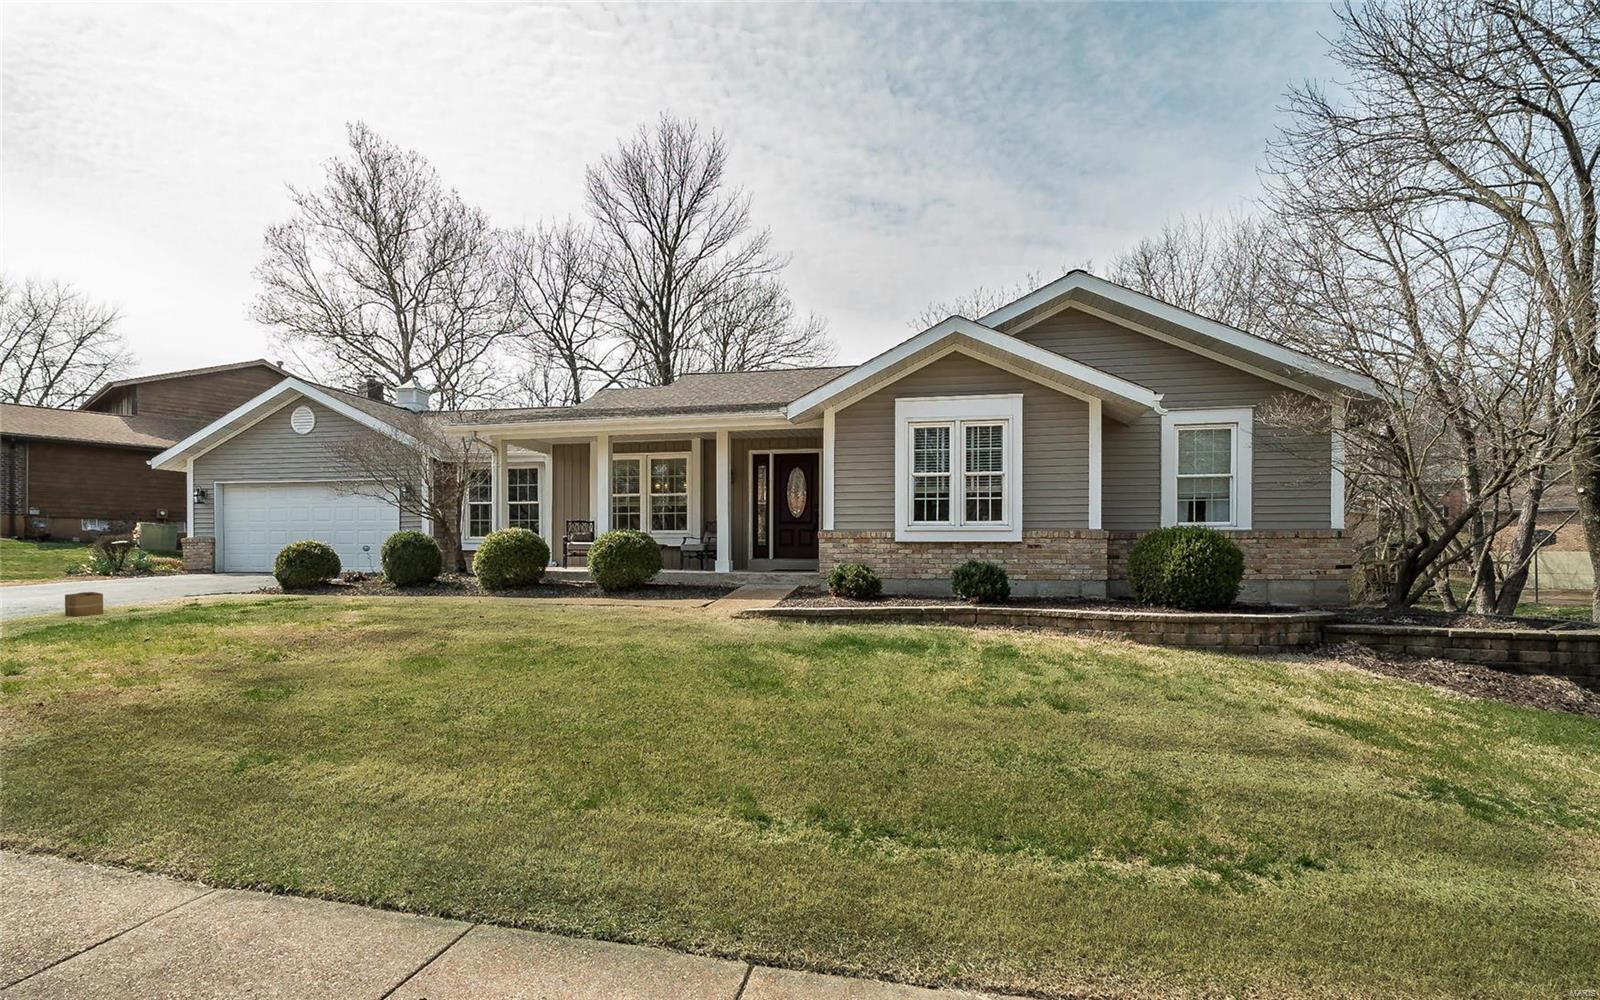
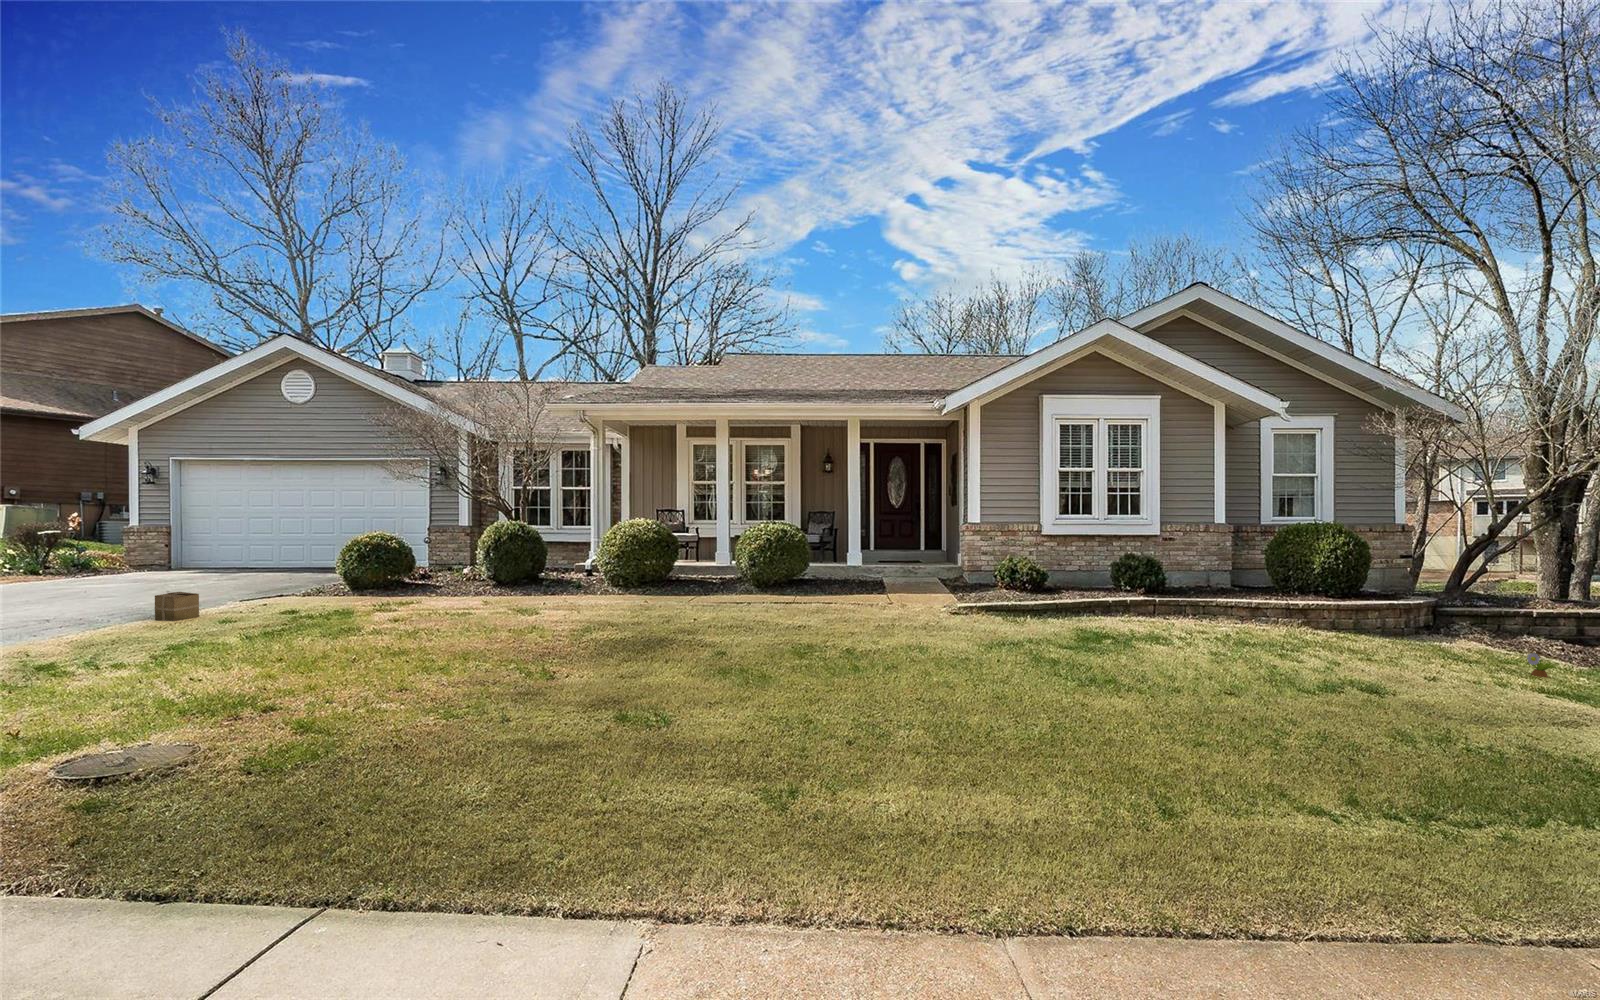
decorative plant: none [1337,678,1370,709] -> present [1526,653,1557,677]

